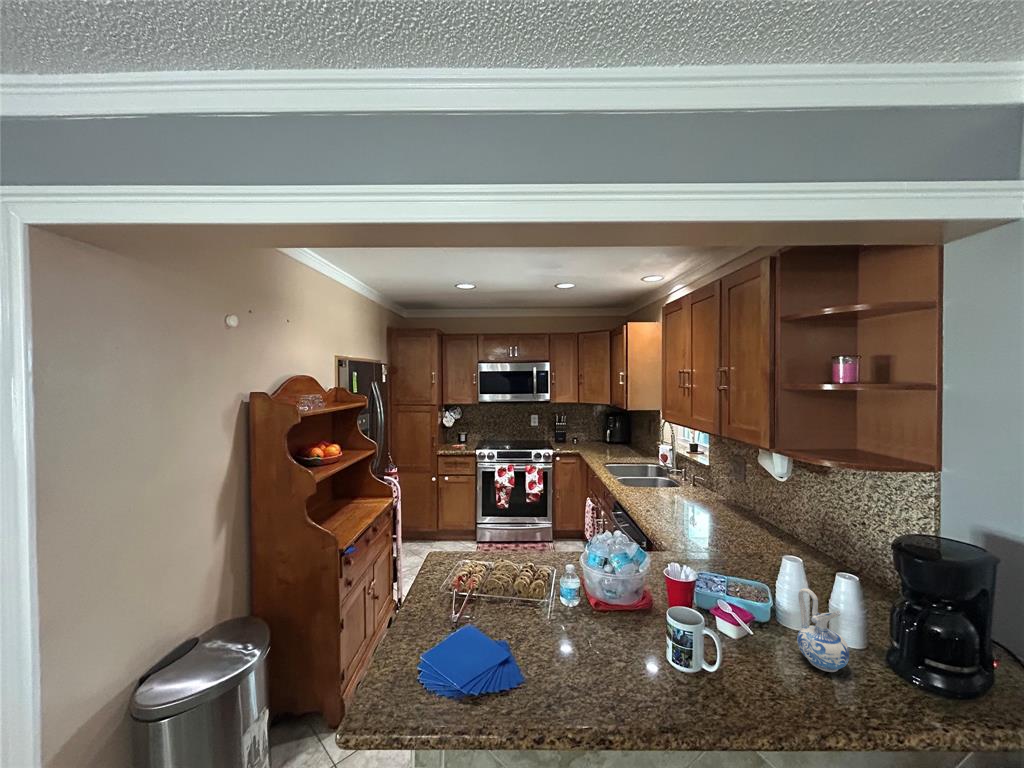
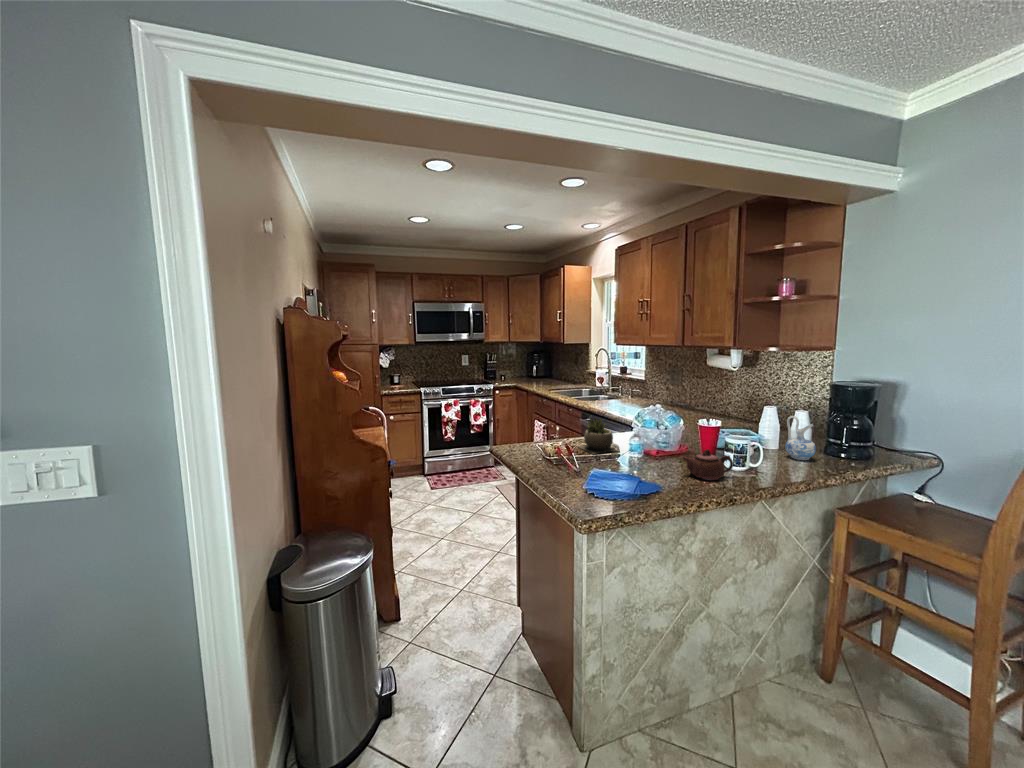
succulent plant: none [510,537,550,589] -> present [578,418,617,454]
teapot: none [579,631,653,686] -> present [683,449,733,480]

